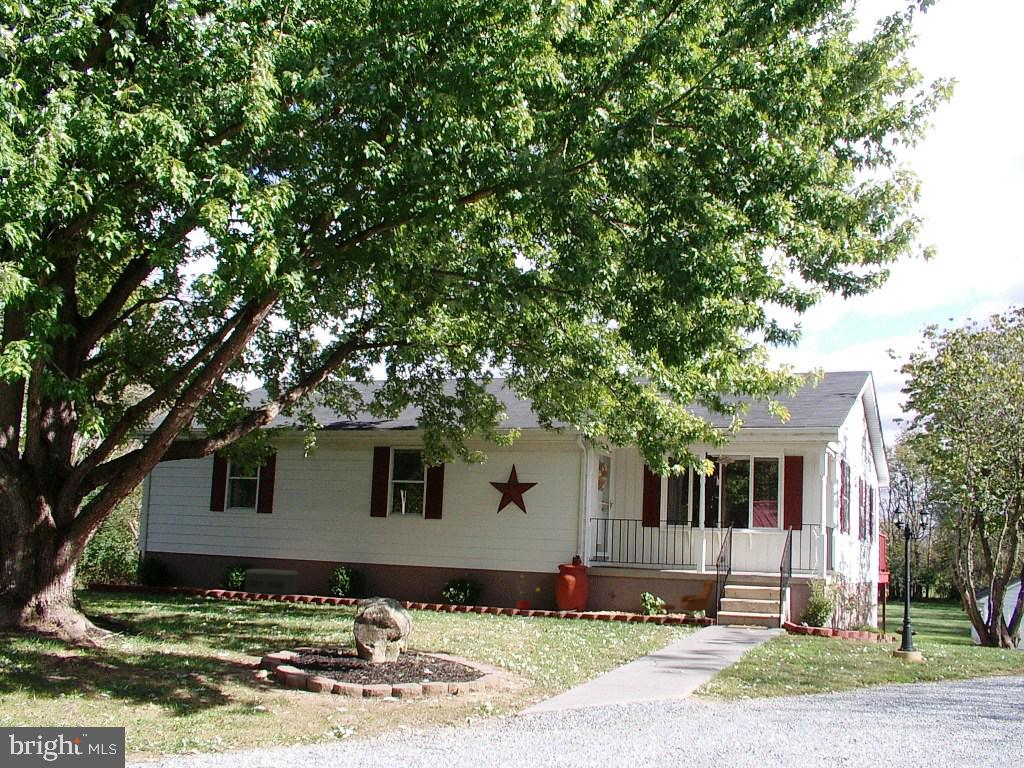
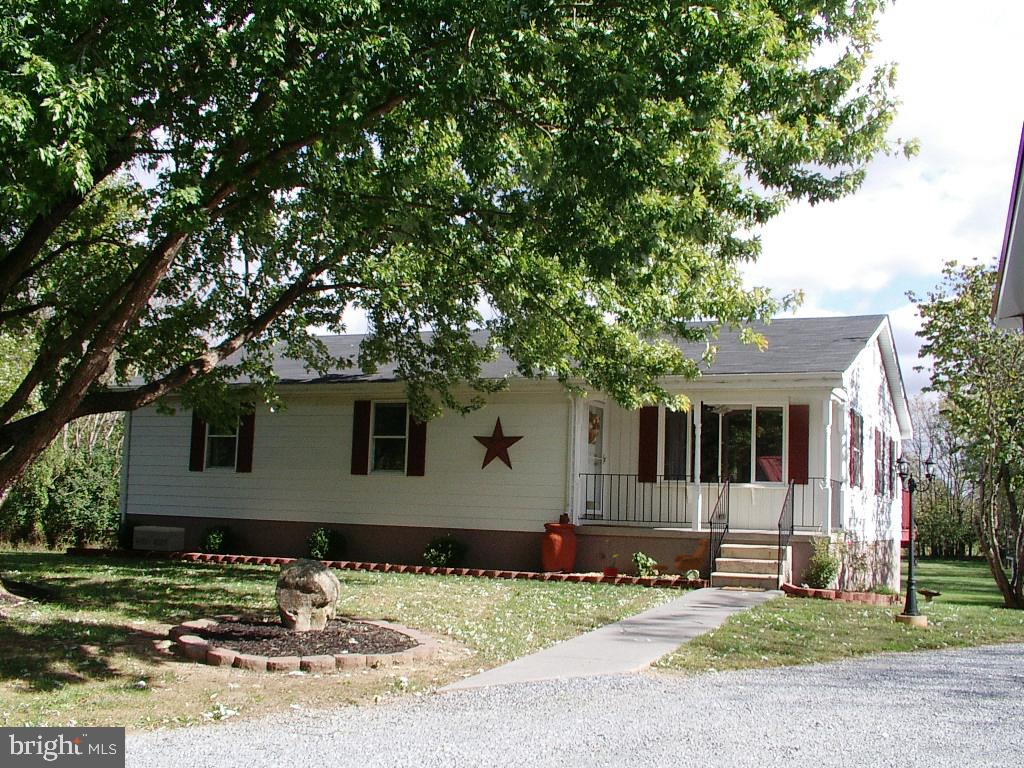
storage bench: present [245,569,298,595] -> present [133,526,185,552]
decorative plant: present [517,585,539,609] -> present [603,545,619,578]

